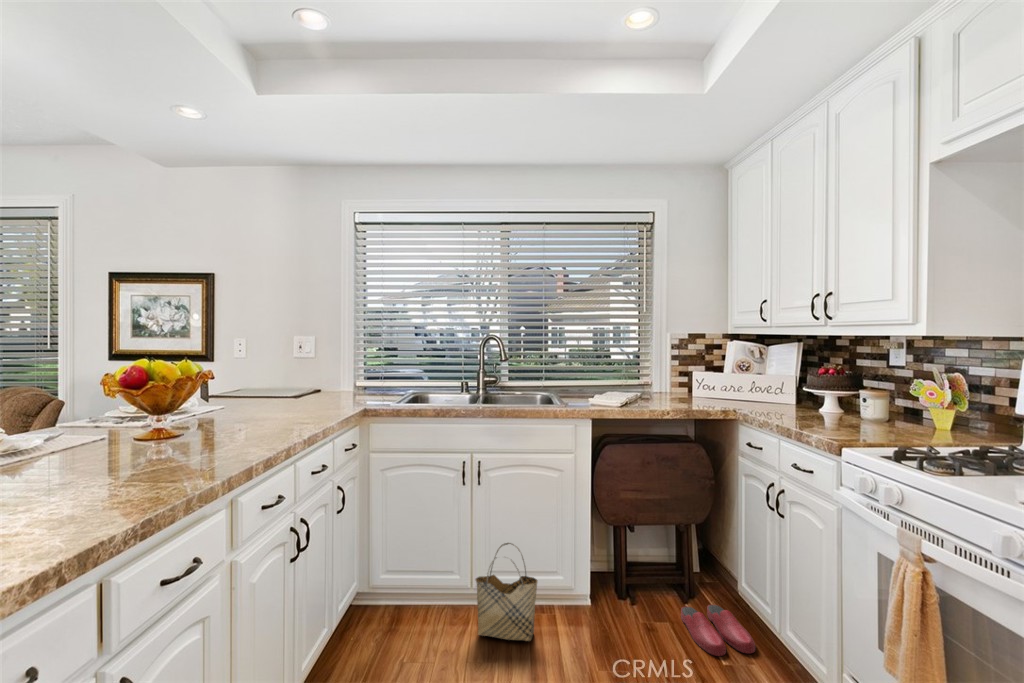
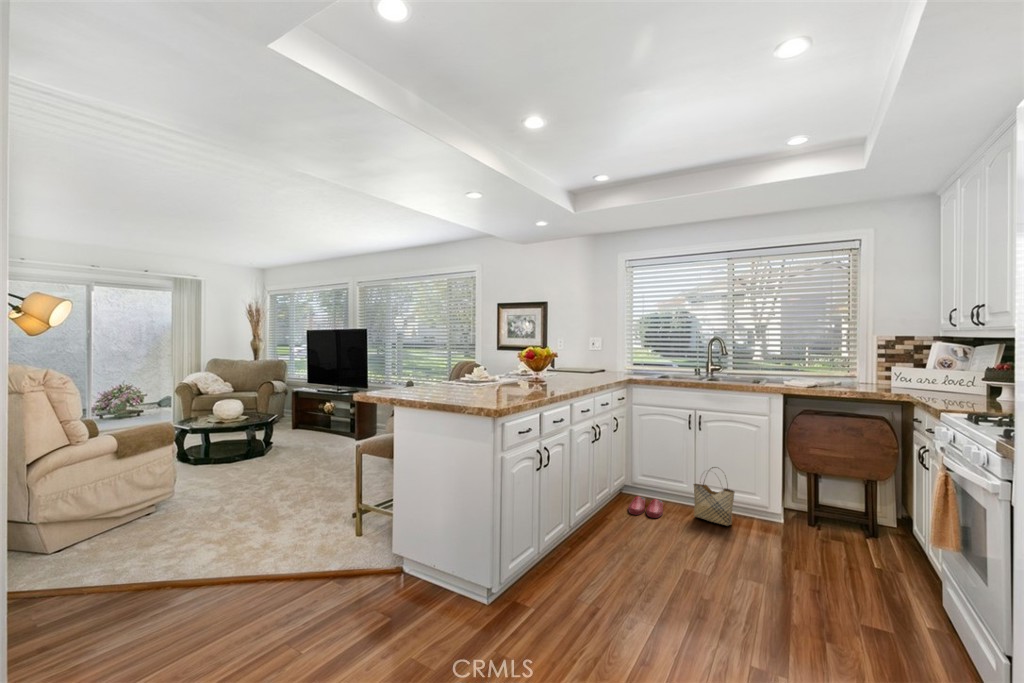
slippers: present [681,605,755,656] -> present [628,496,663,518]

